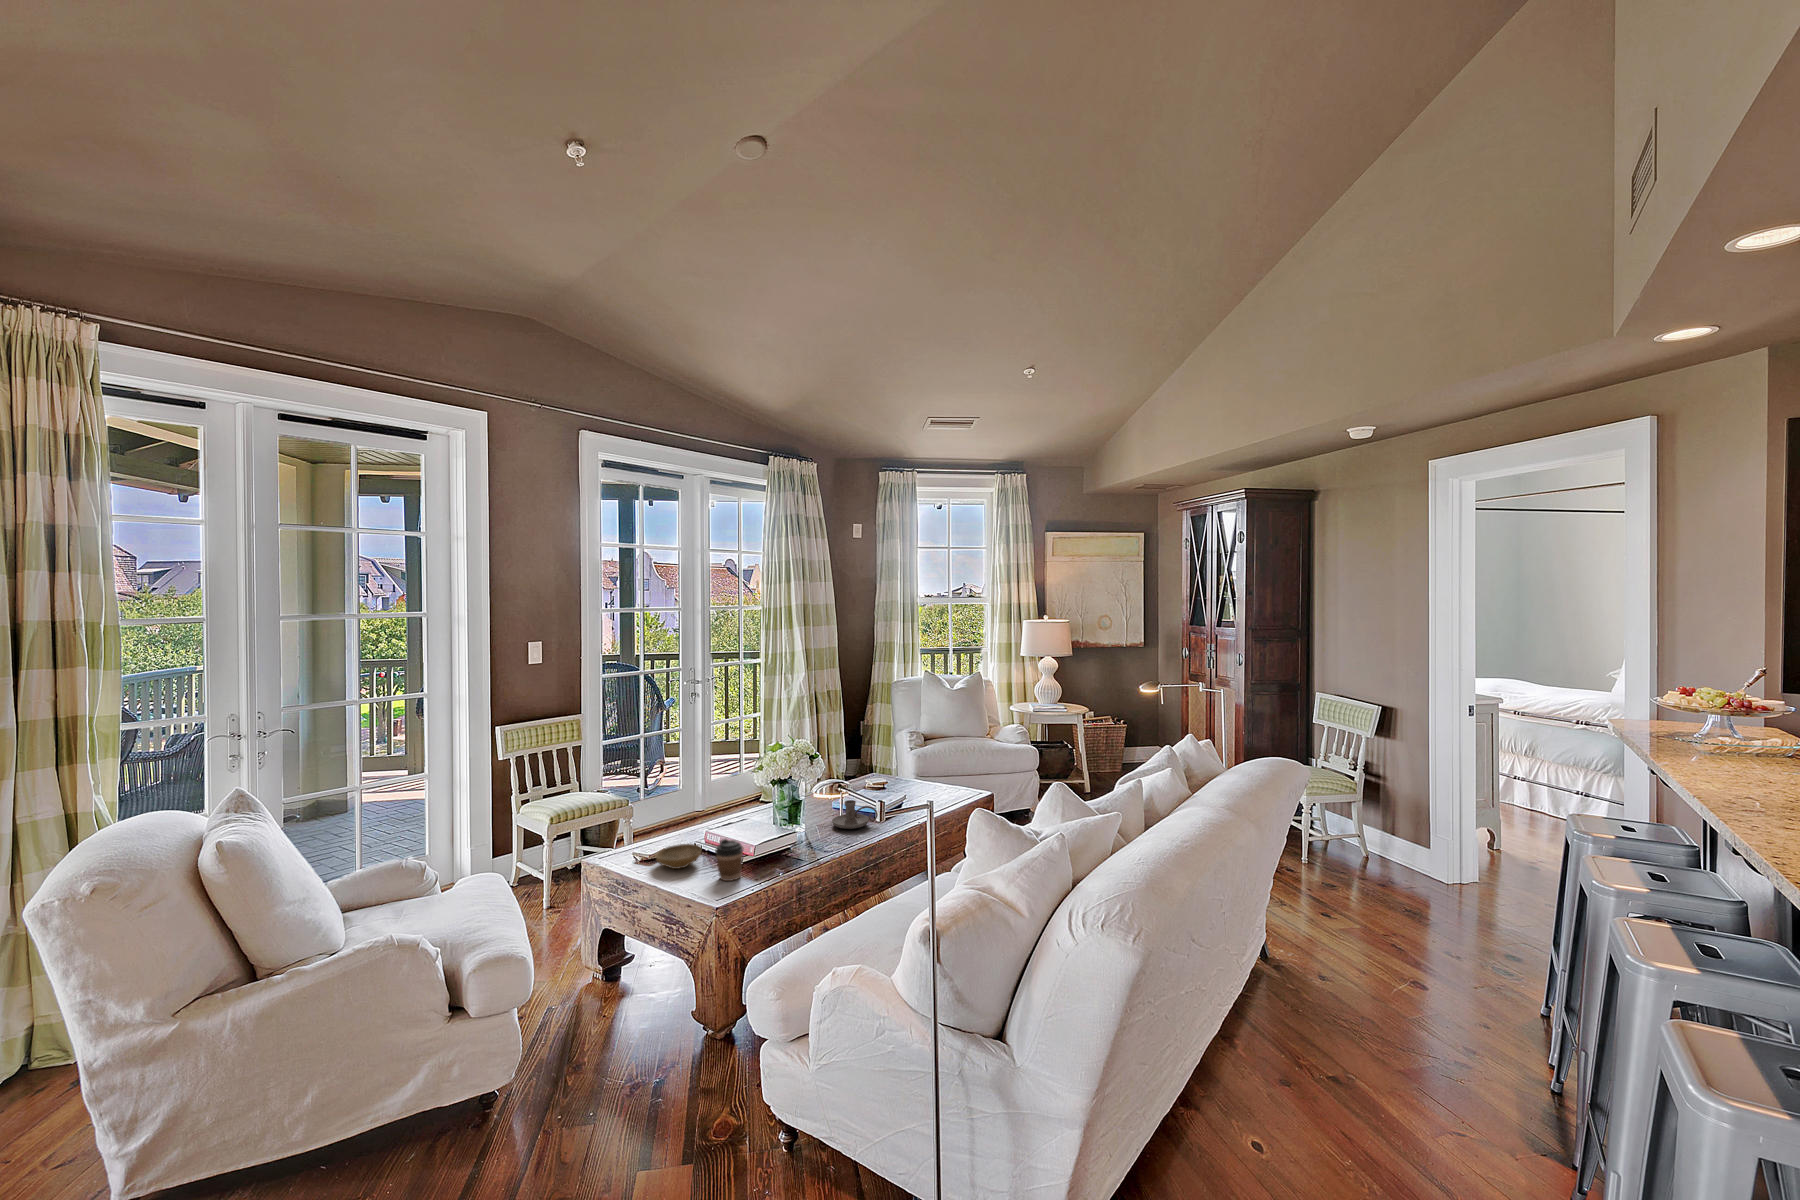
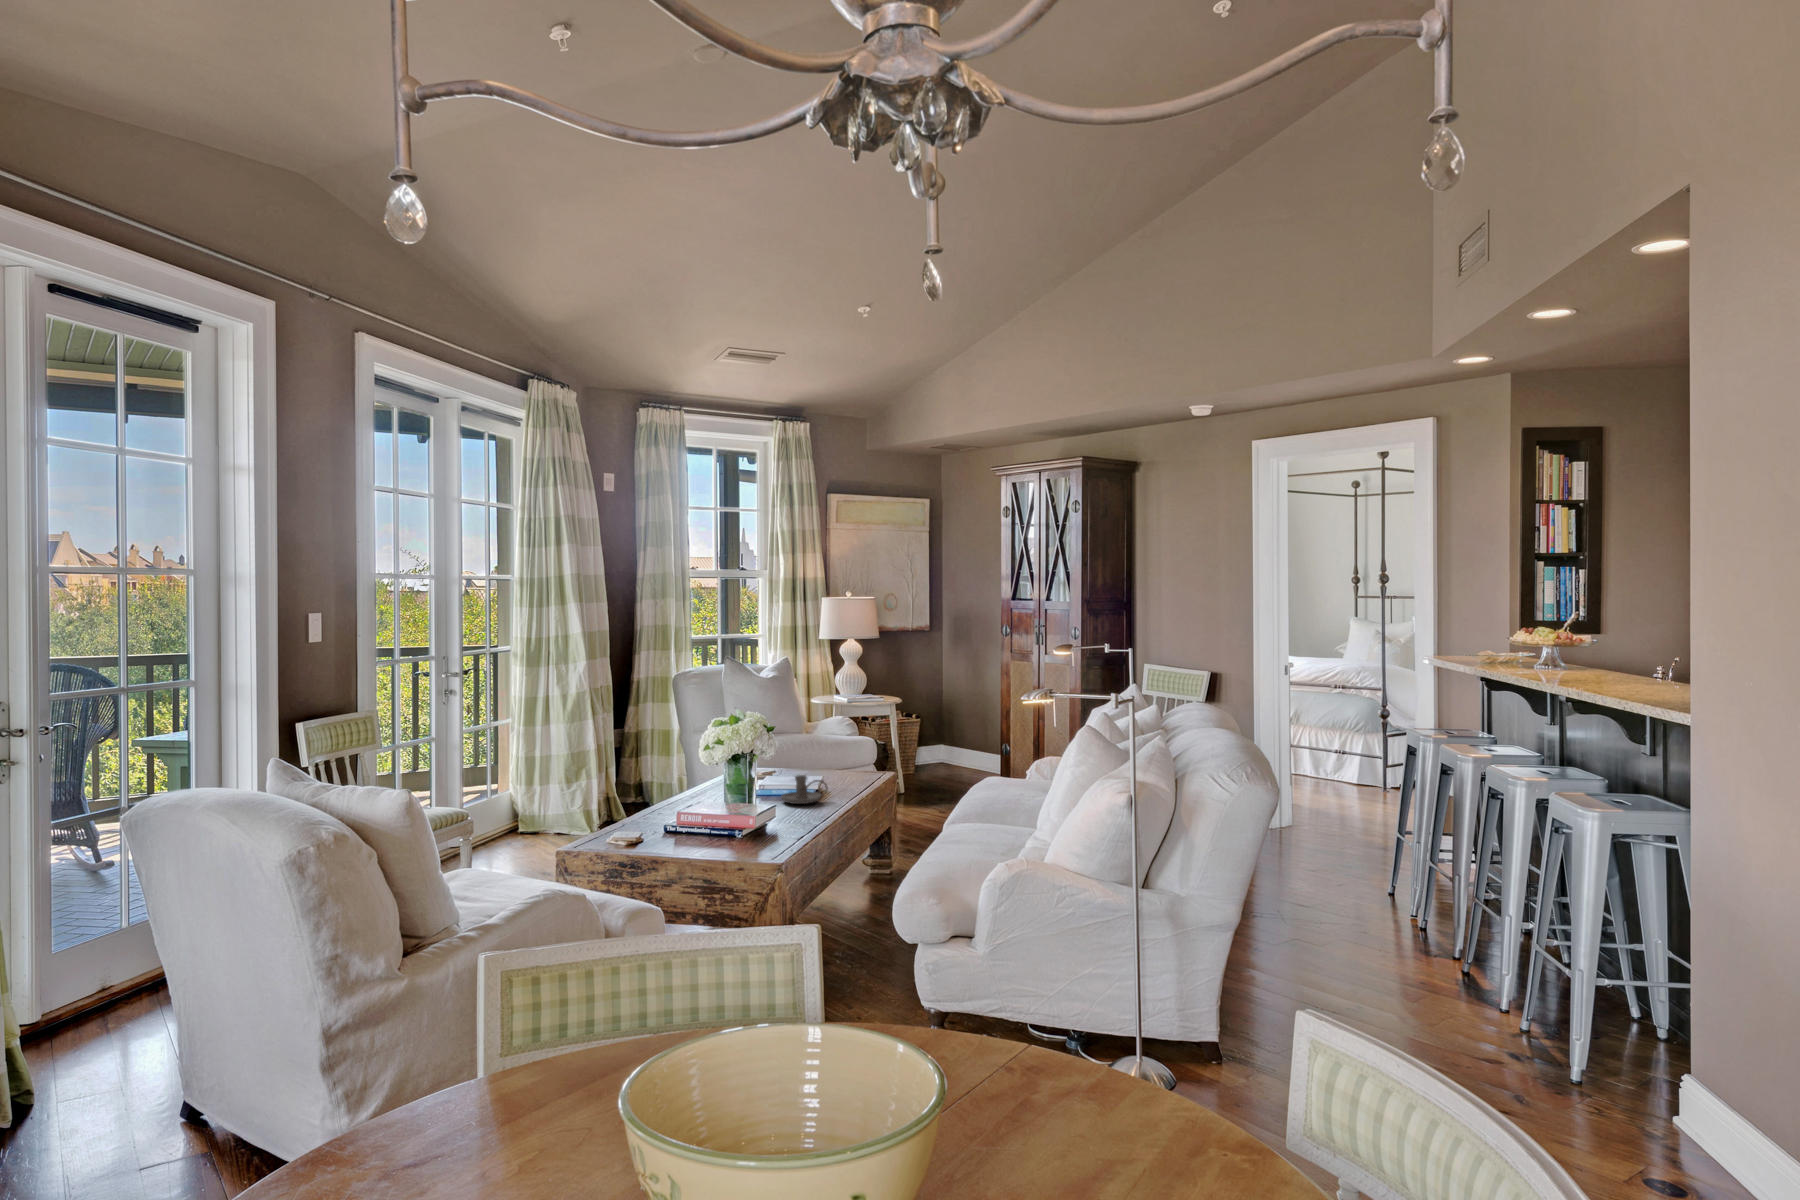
coffee cup: present [715,839,744,881] -> none [734,805,763,847]
ceramic bowl: present [655,844,702,869] -> none [655,821,706,845]

